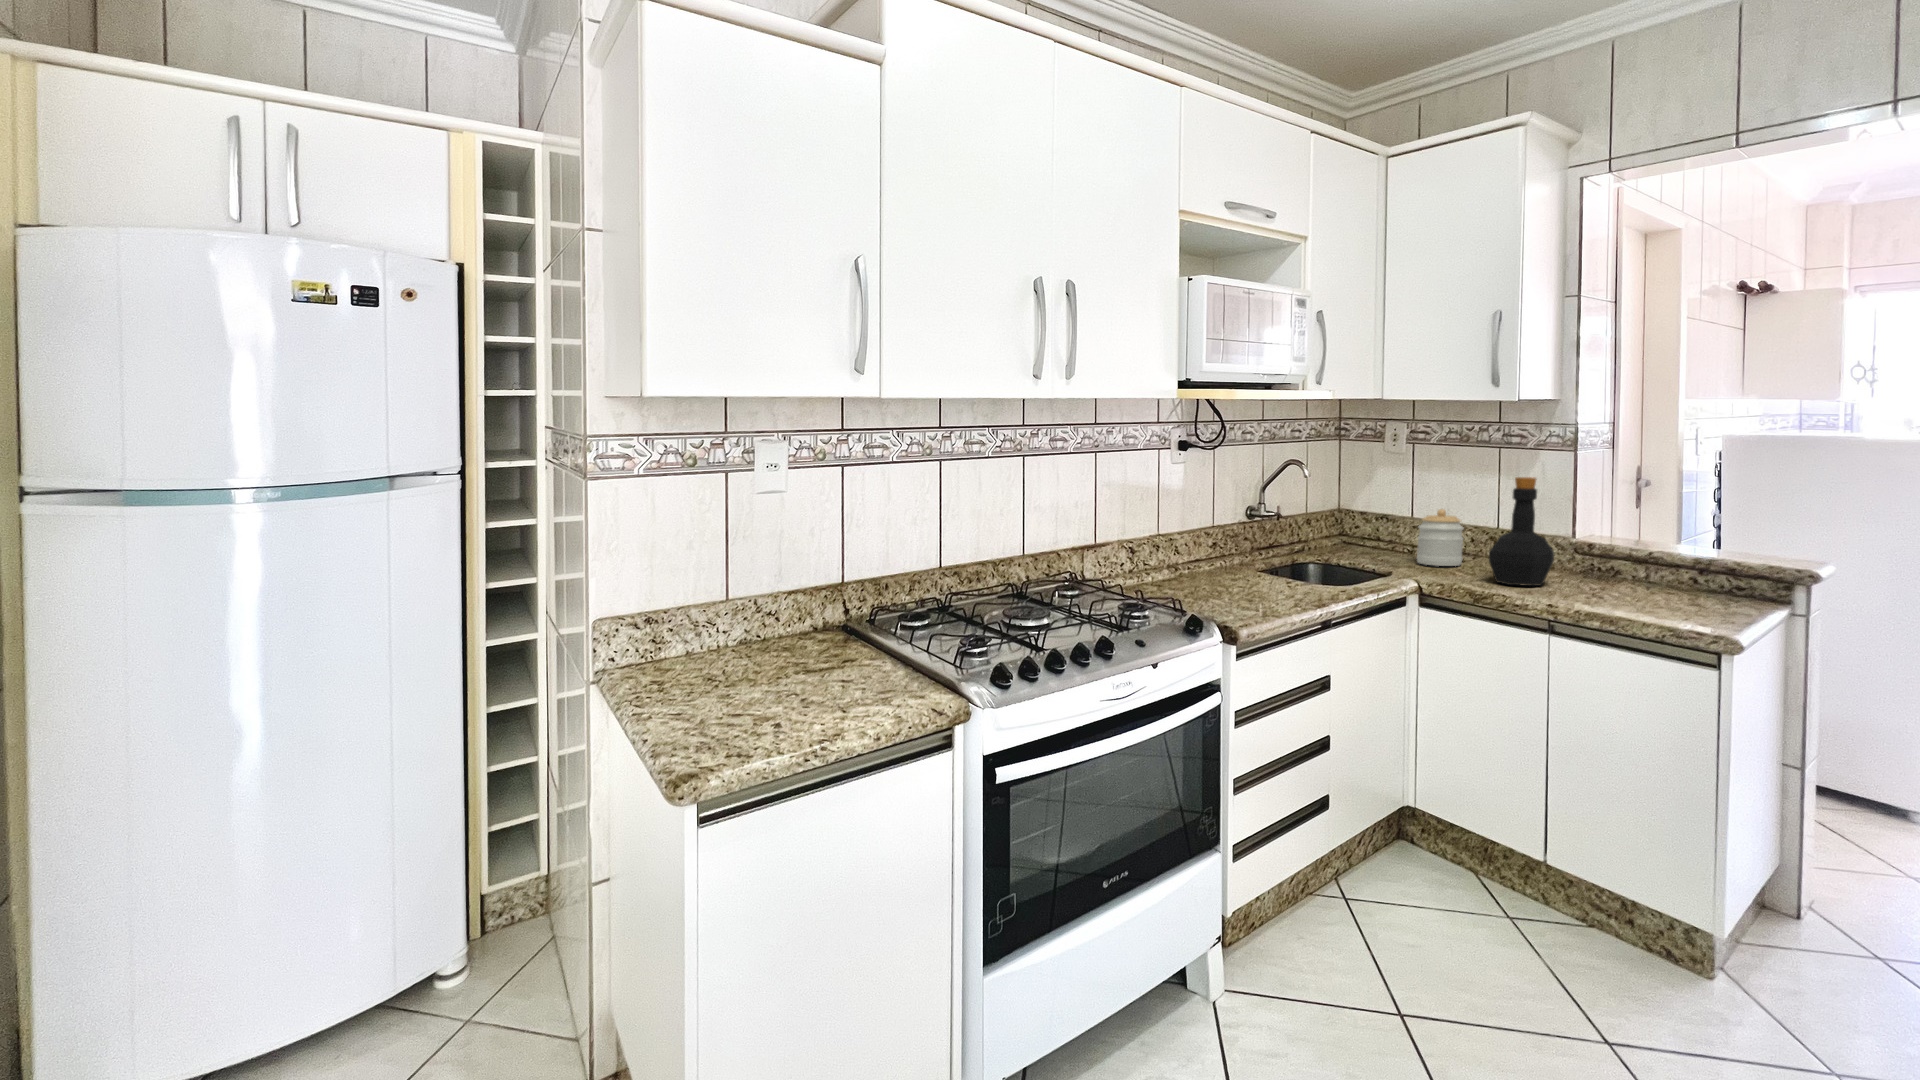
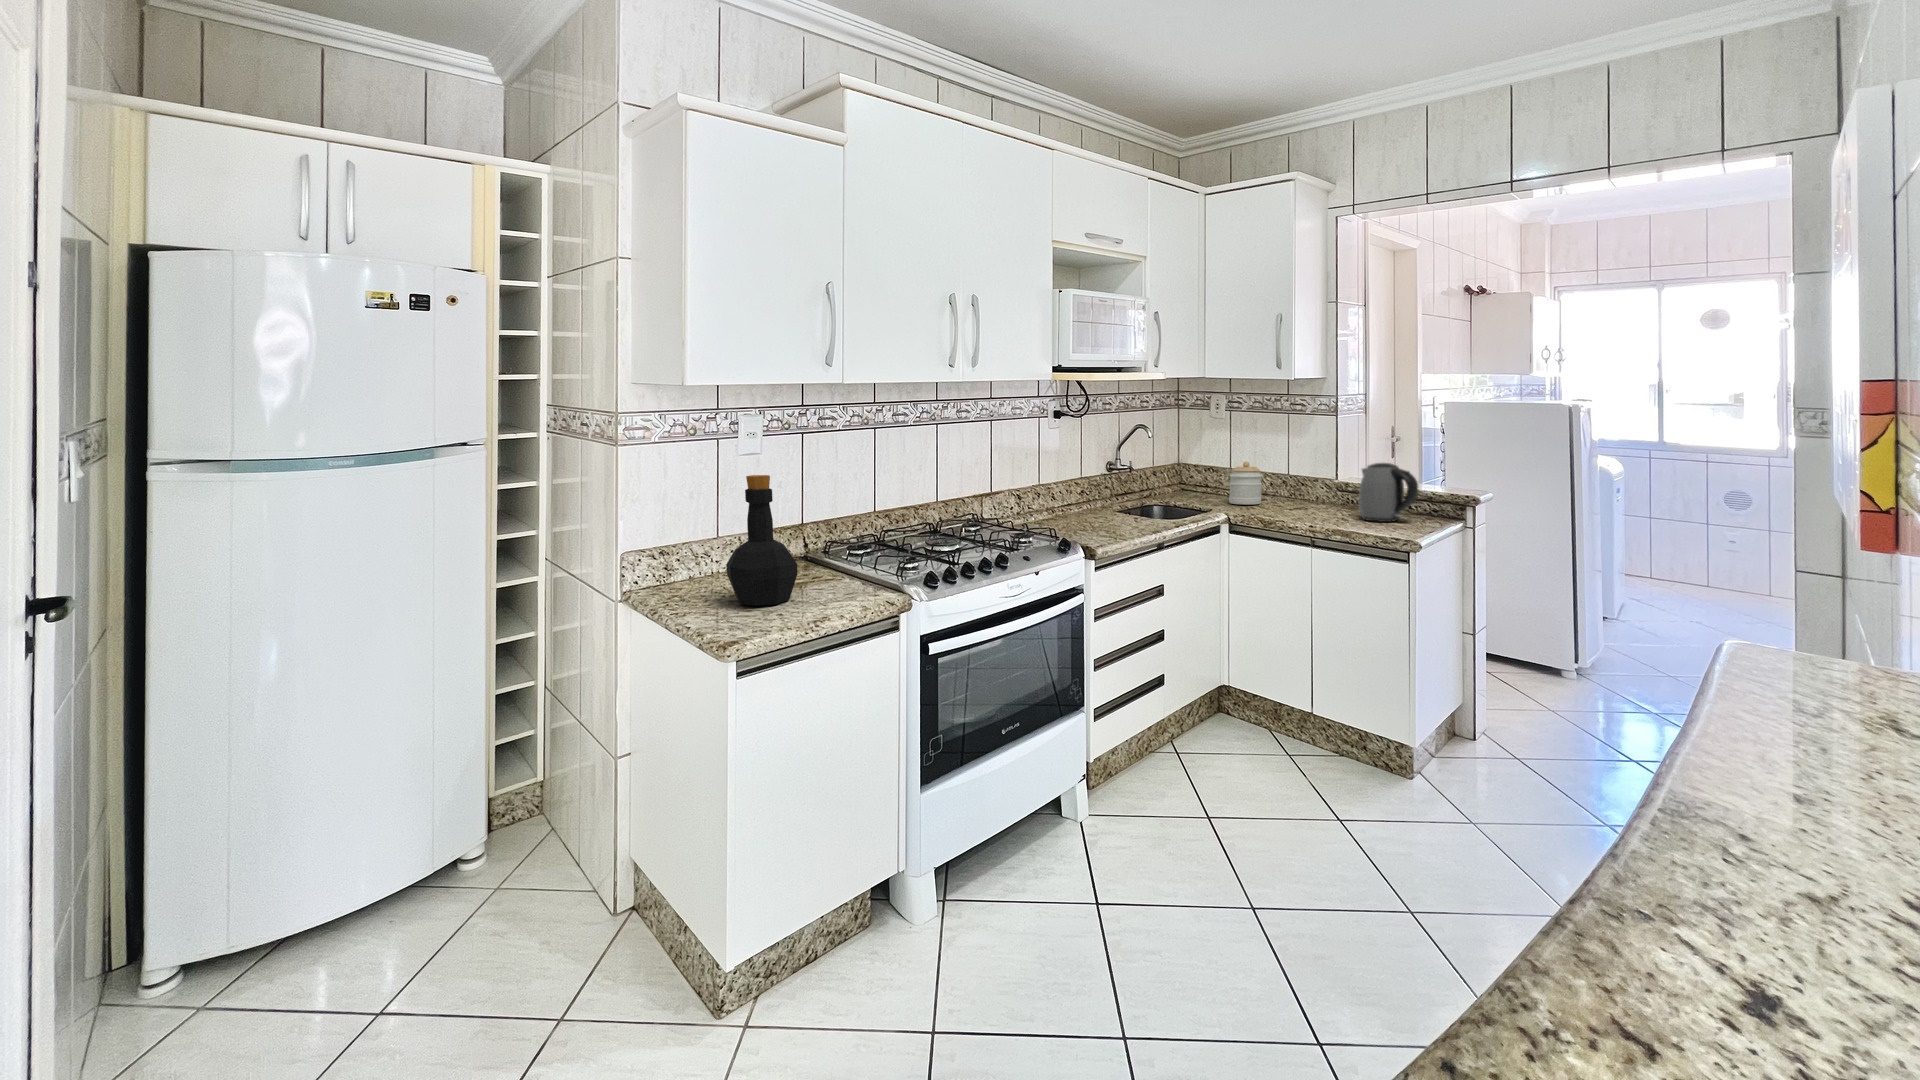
bottle: present [1489,477,1554,586] -> present [726,475,798,606]
kettle: none [1613,515,1709,598] -> present [1359,463,1418,522]

